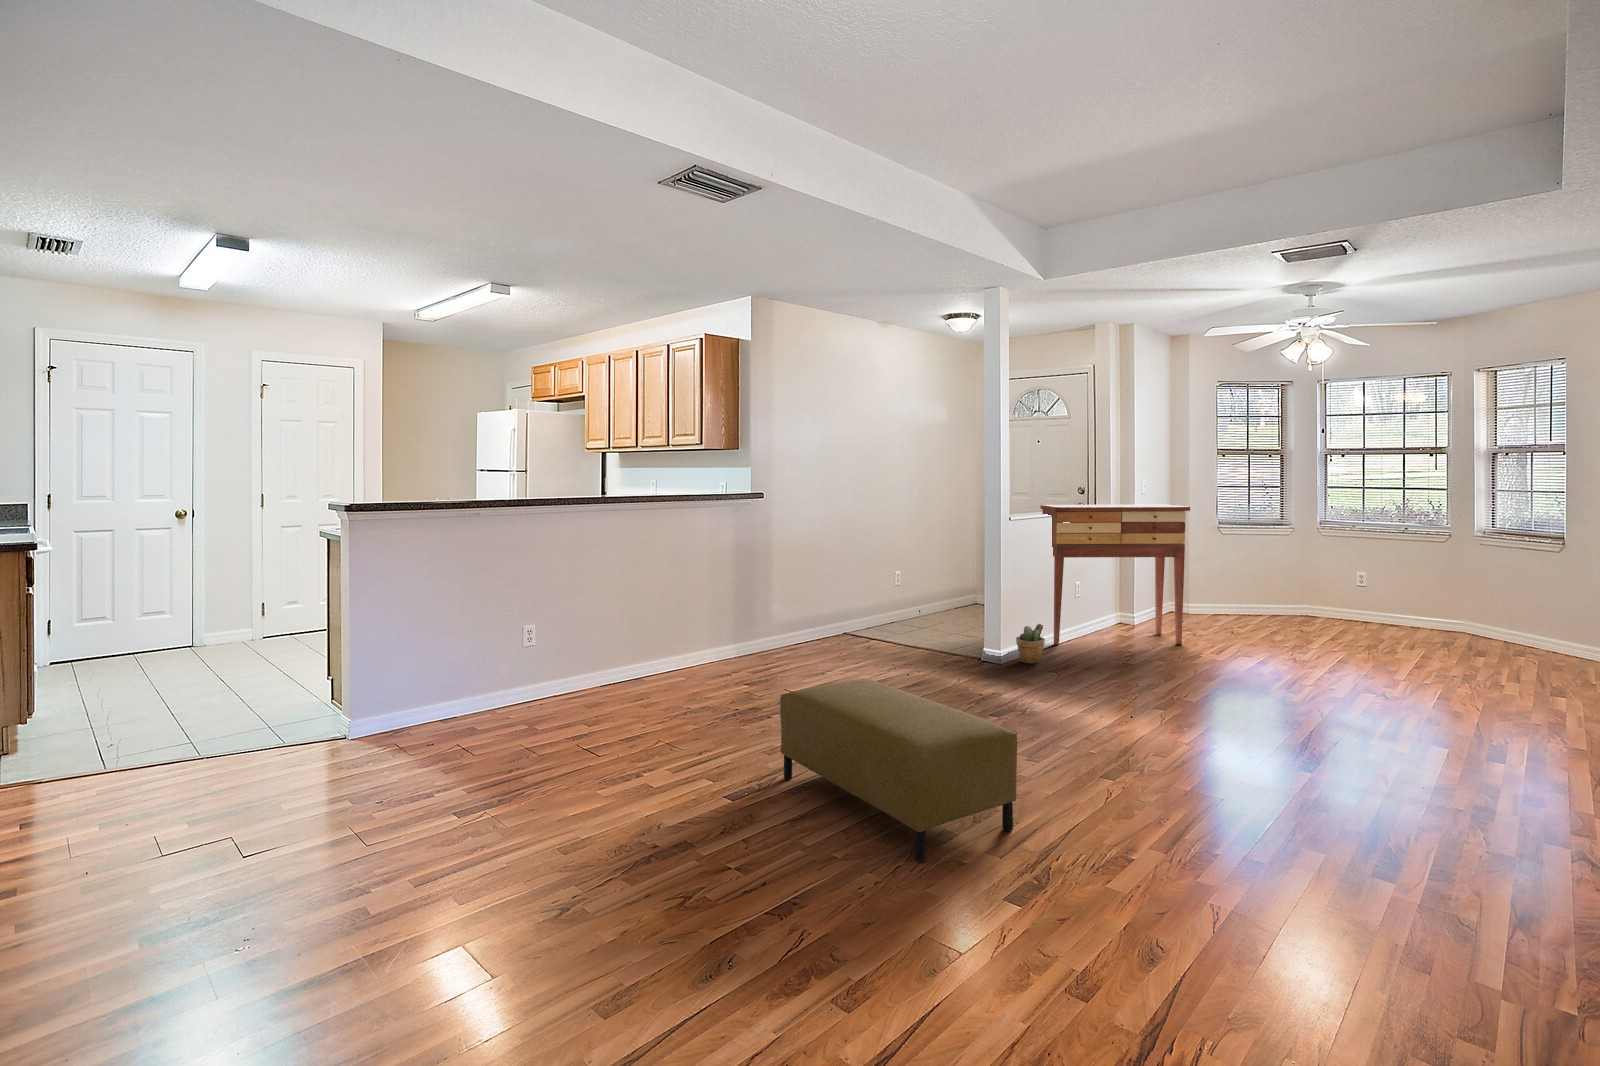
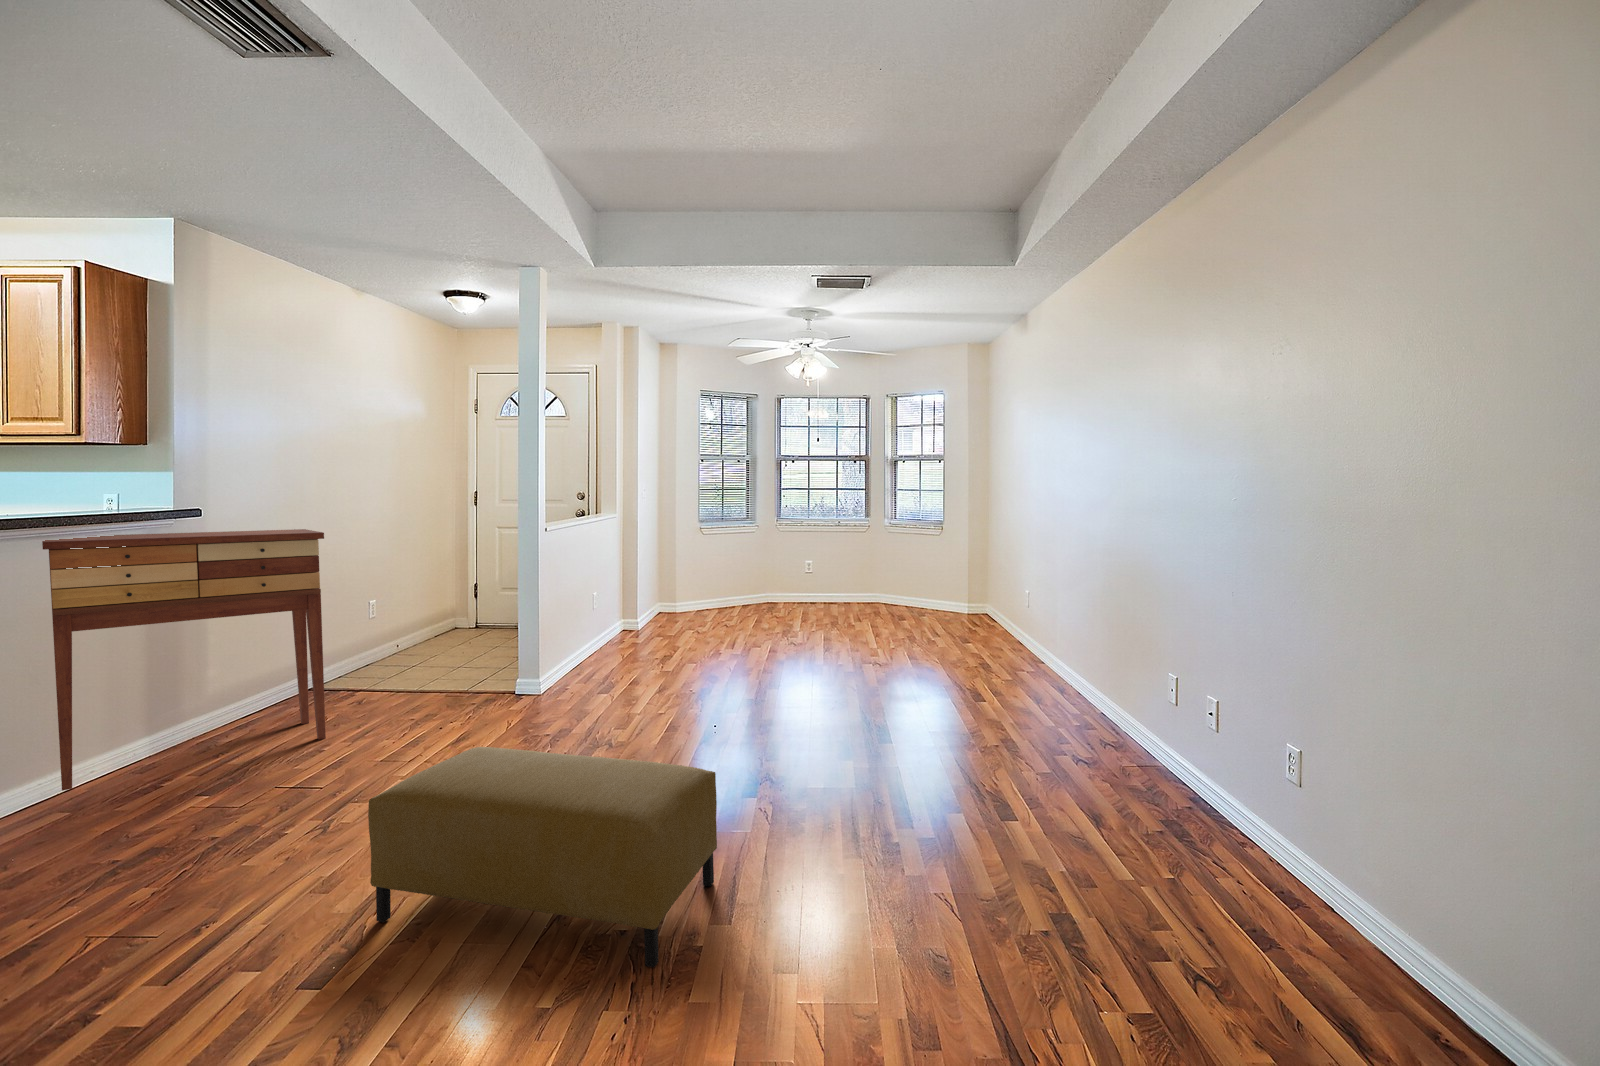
console table: present [1040,505,1190,645] -> present [42,529,326,791]
potted plant: present [1016,624,1045,663] -> none [557,643,588,688]

